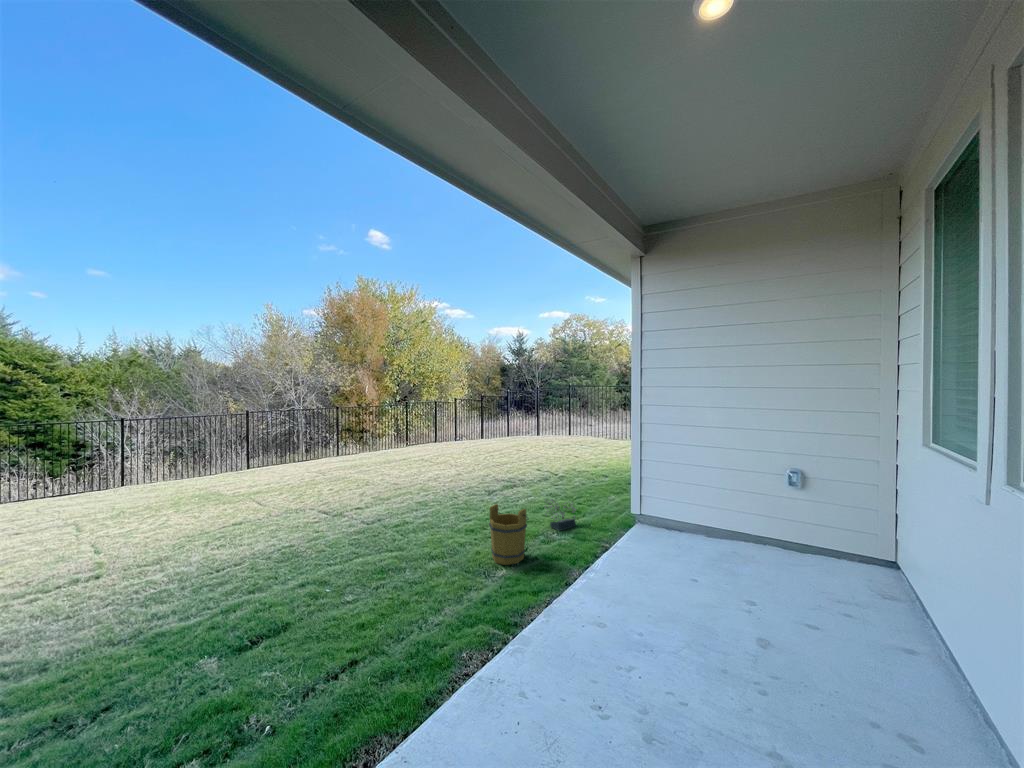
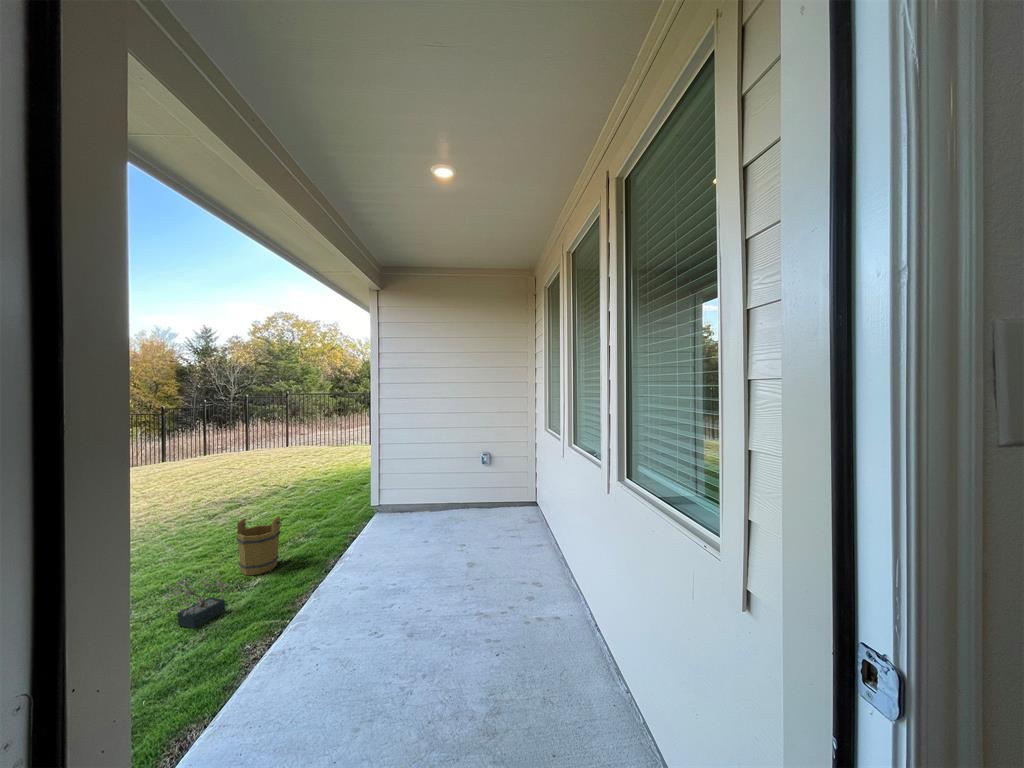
decorative plant: present [545,499,576,531] -> present [165,574,228,629]

